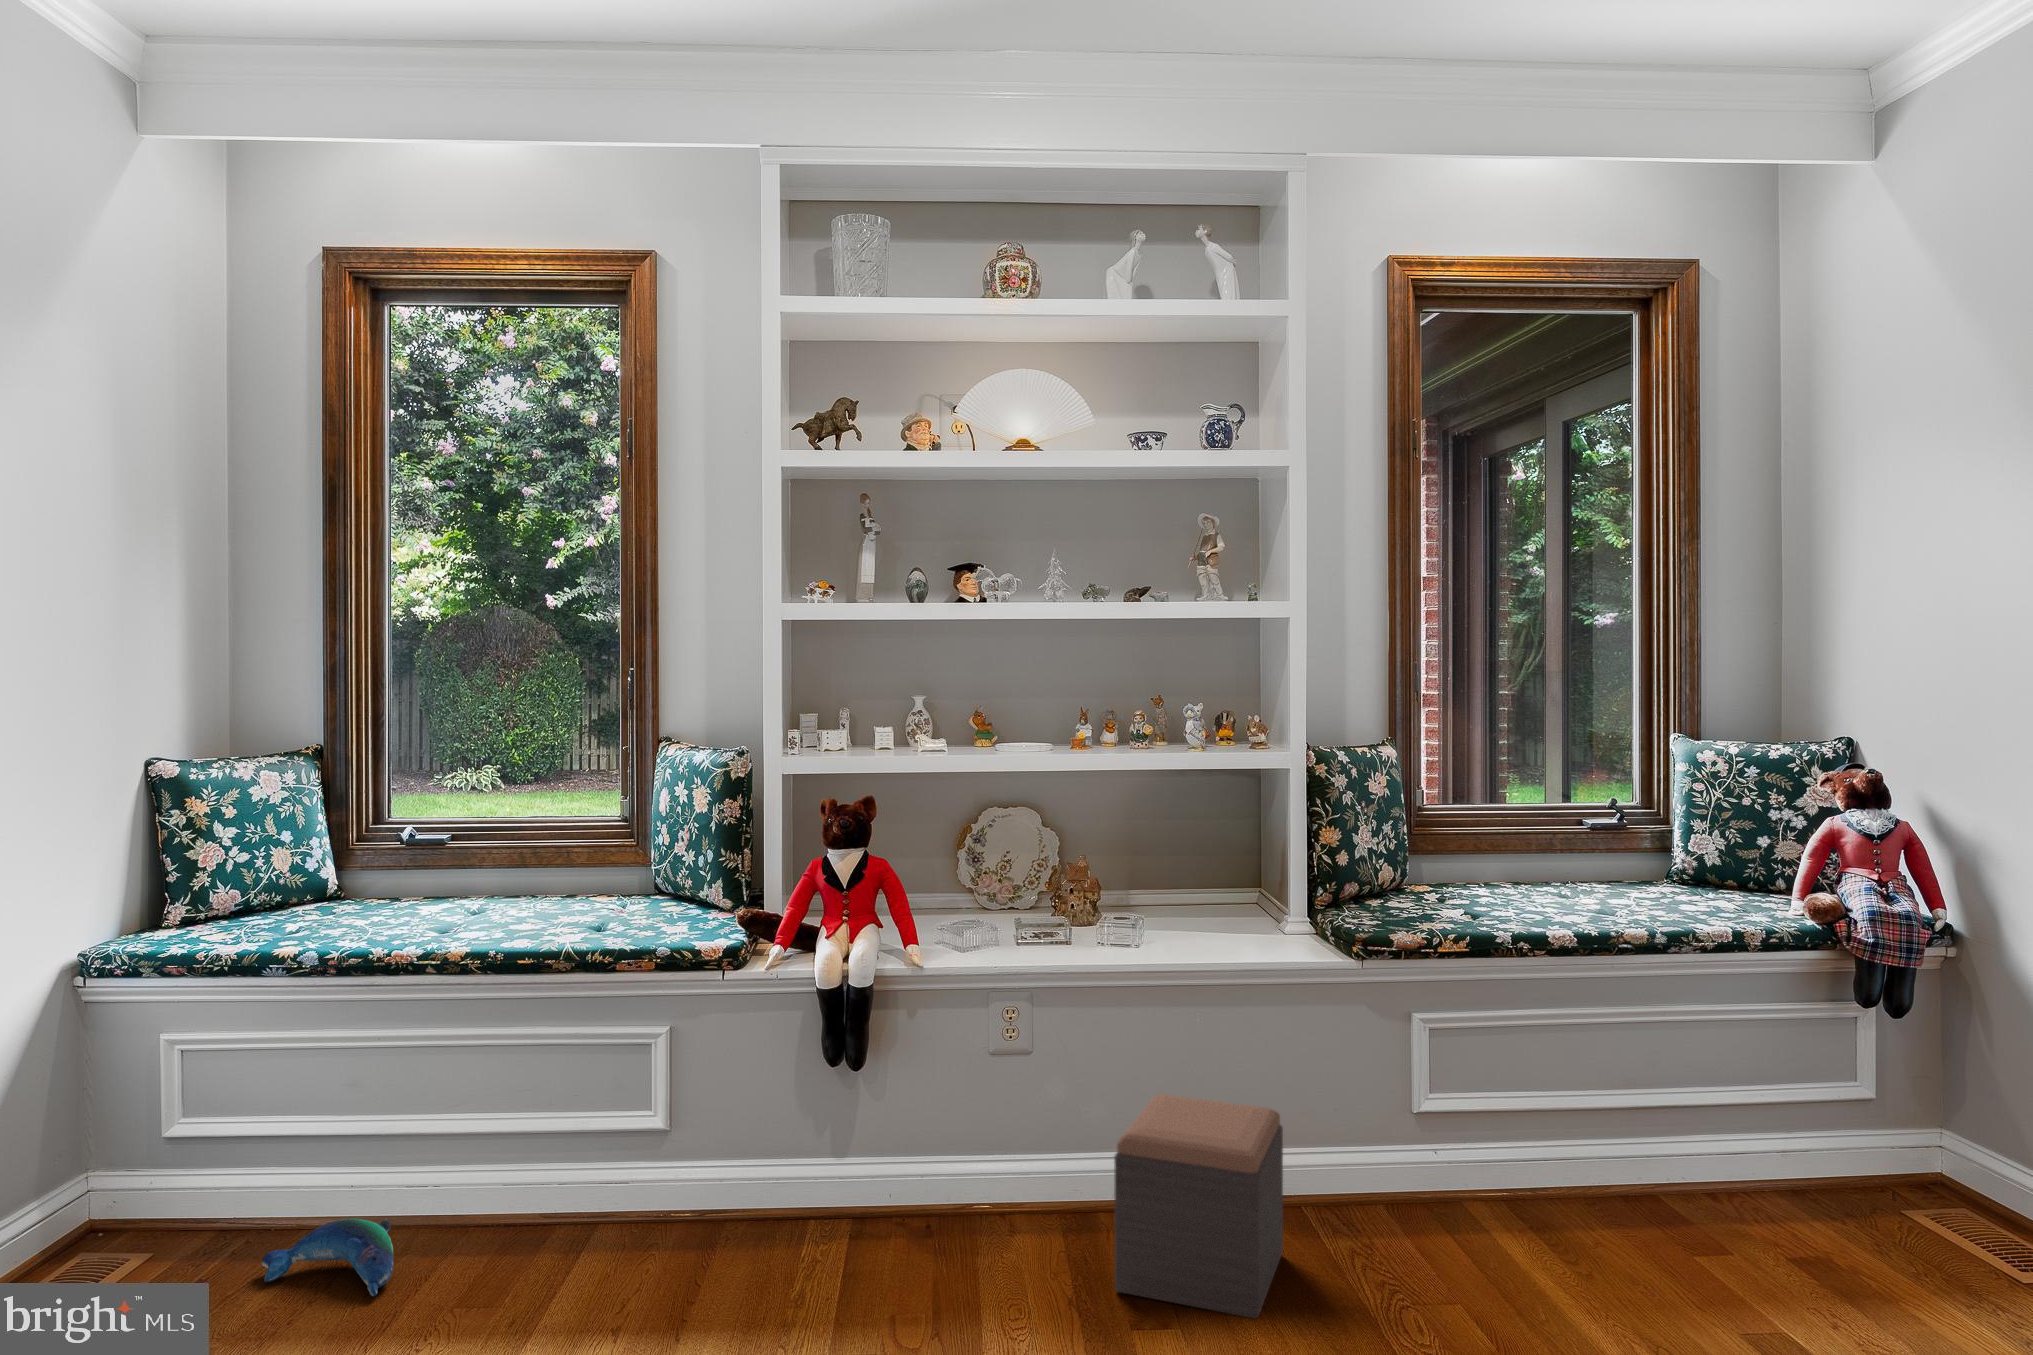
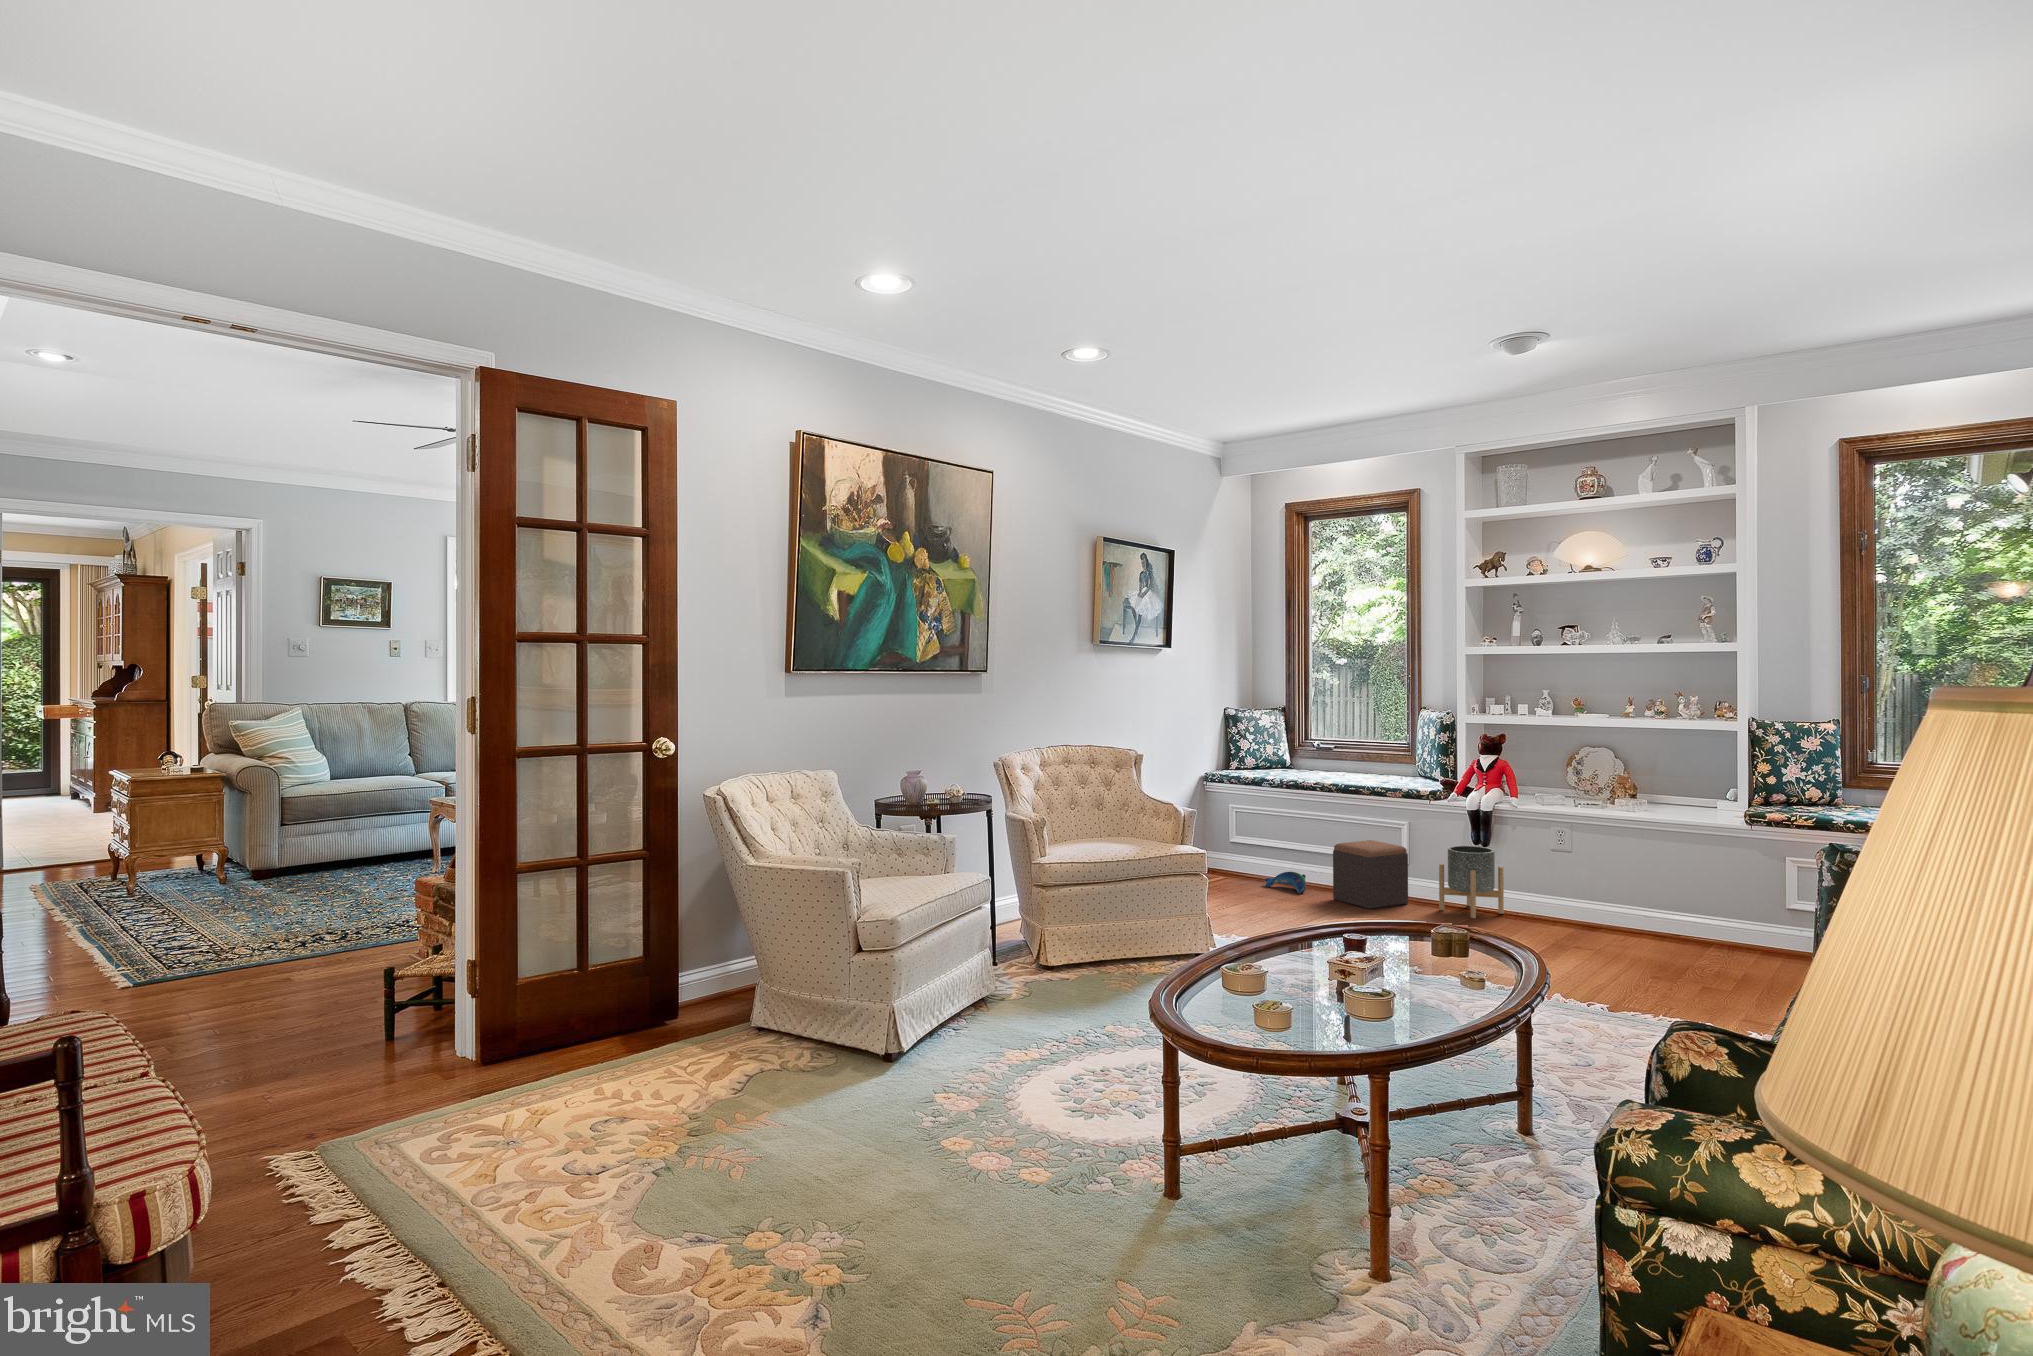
planter: none [767,1077,911,1283] -> present [1439,846,1504,918]
footstool: present [1114,1094,1283,1319] -> present [1333,840,1408,909]

